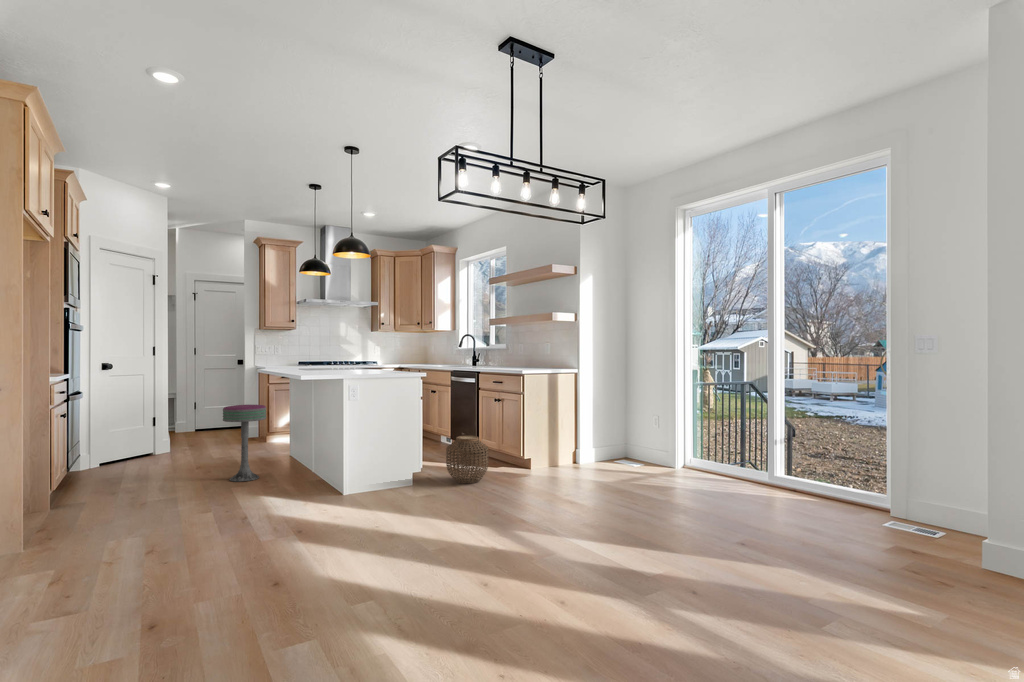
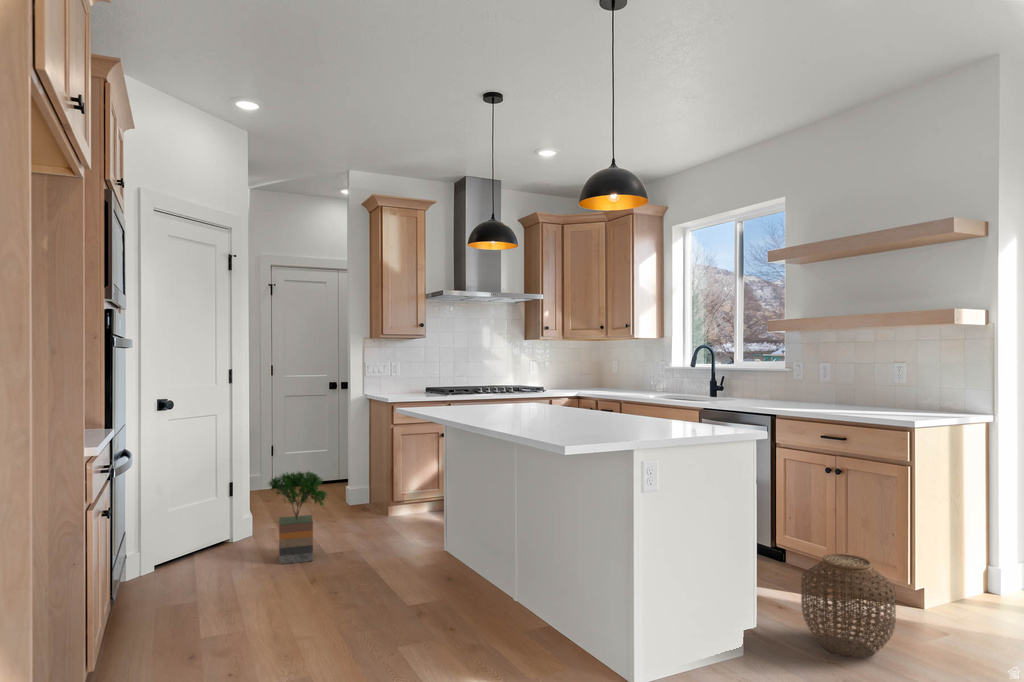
bar stool: present [223,405,266,482] -> none [371,480,445,629]
potted tree: none [173,408,214,462] -> present [269,471,327,564]

